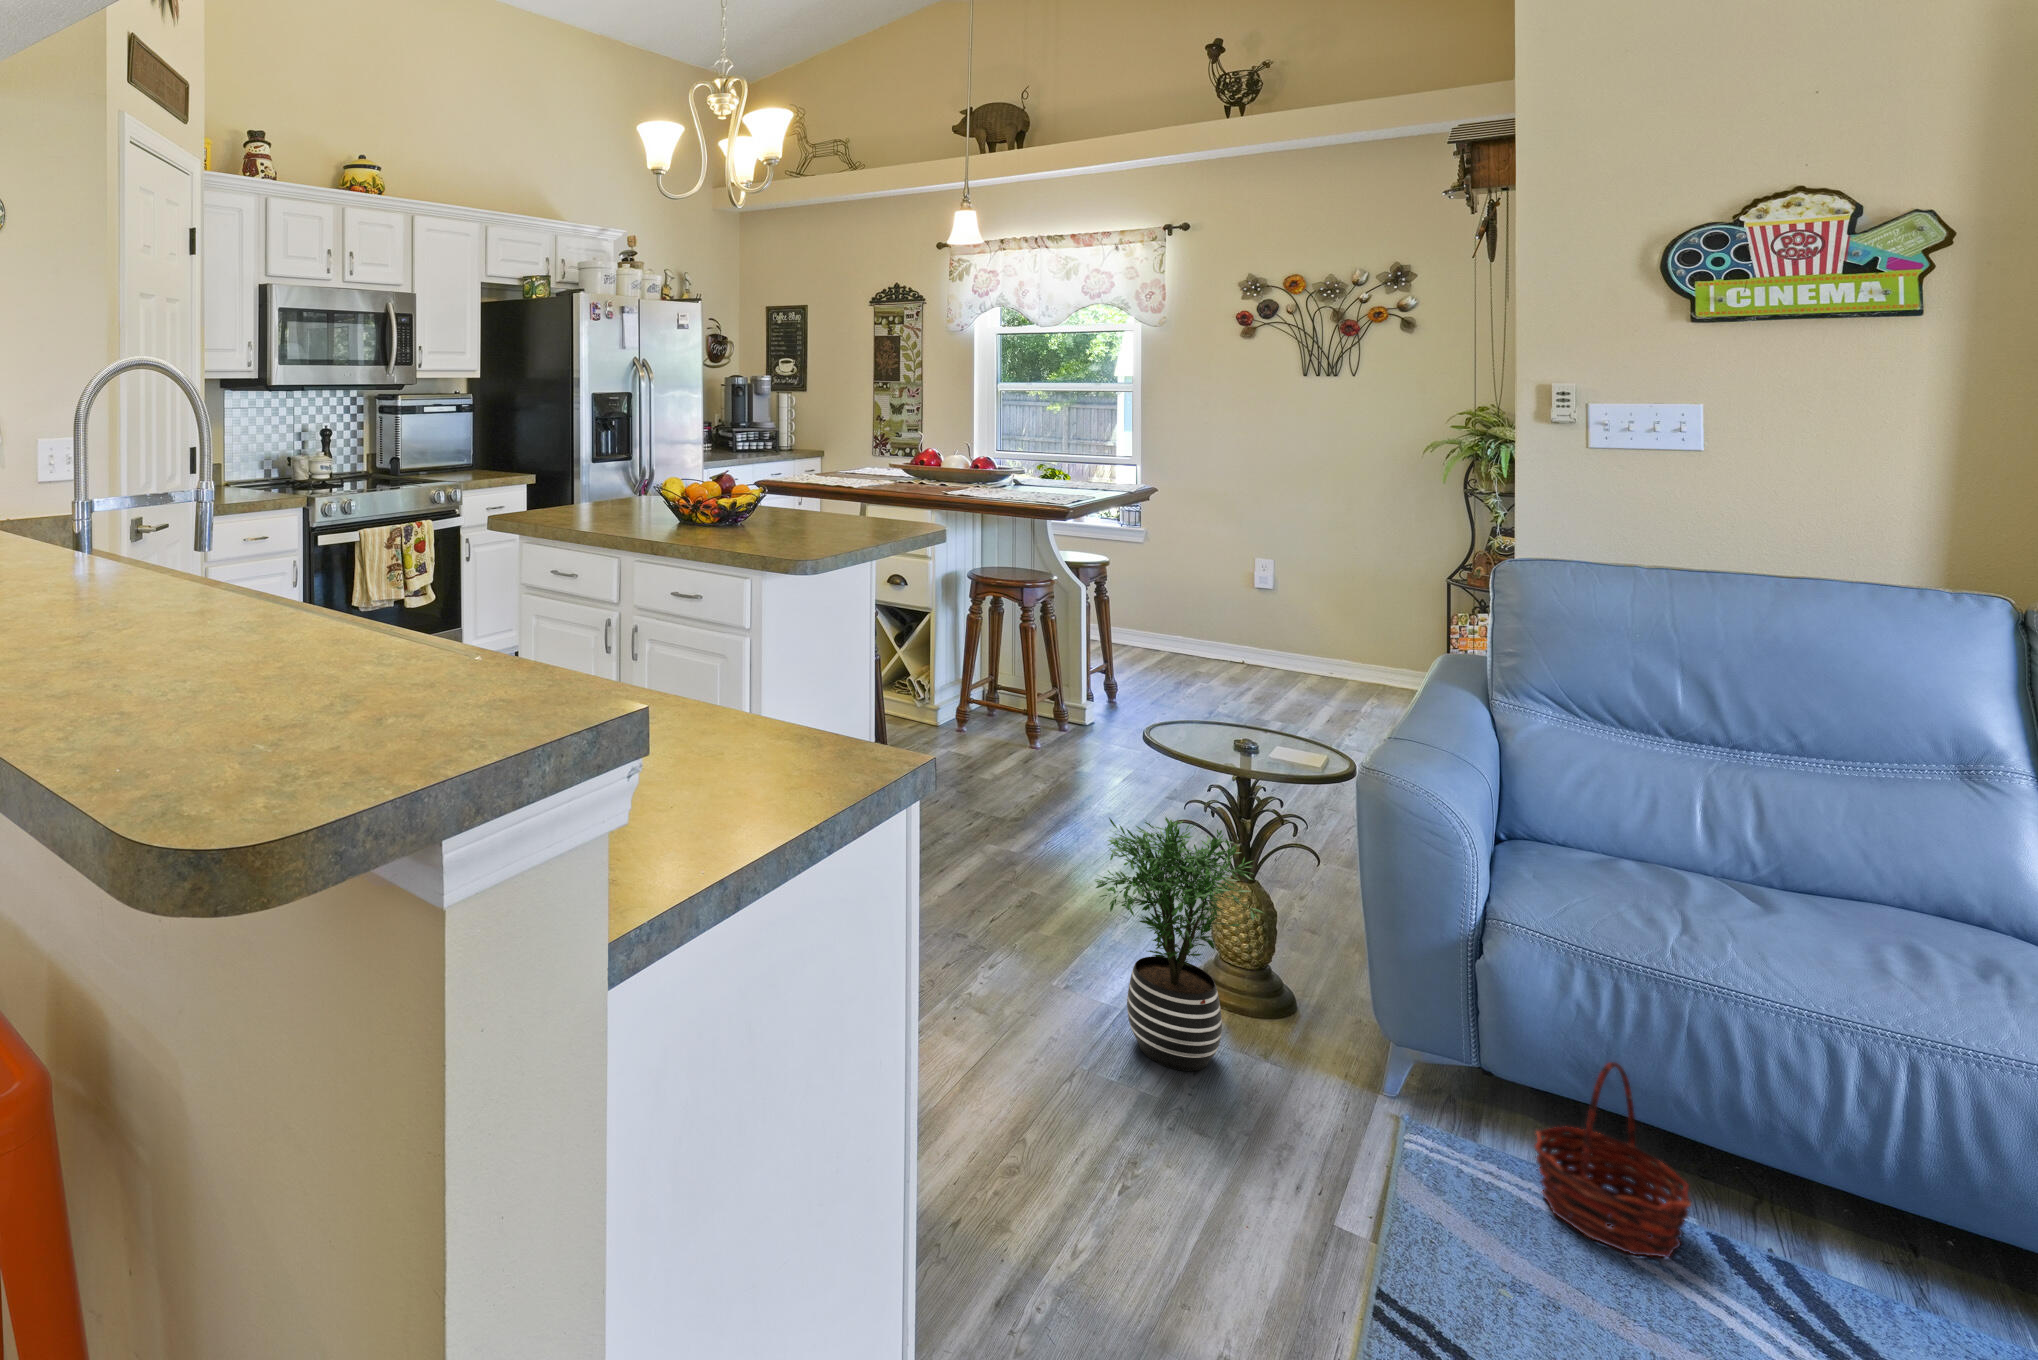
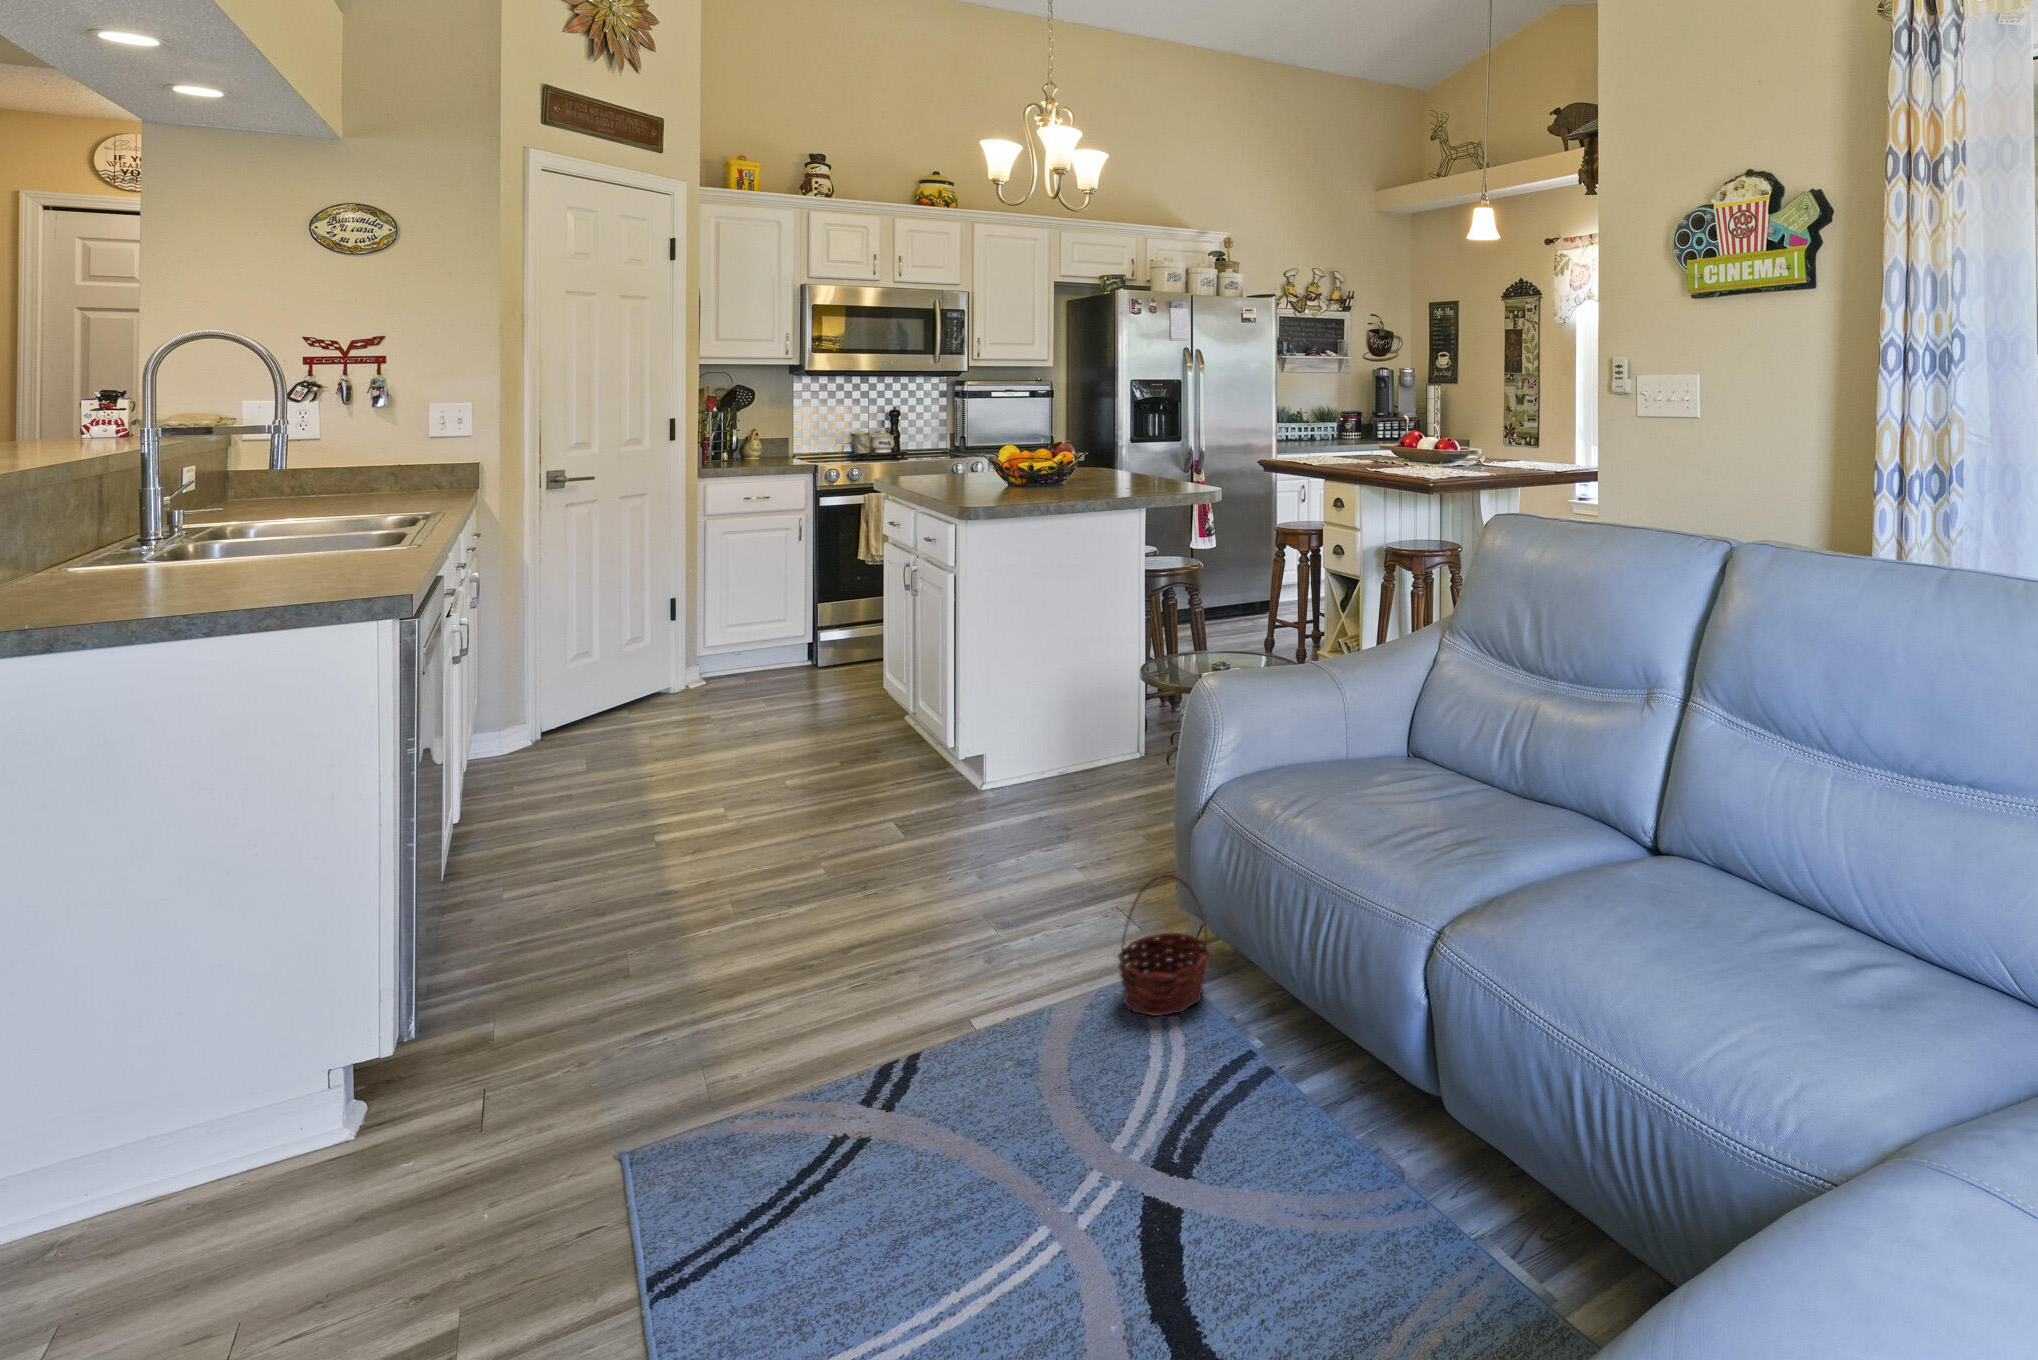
potted plant: present [1096,817,1263,1071] -> none [981,704,1118,901]

